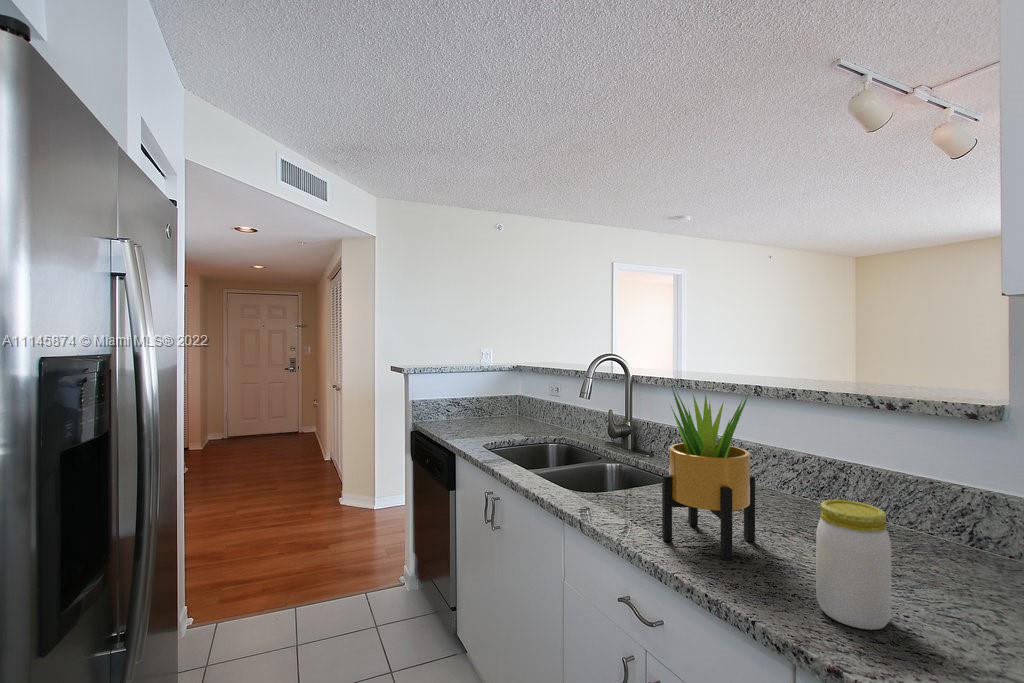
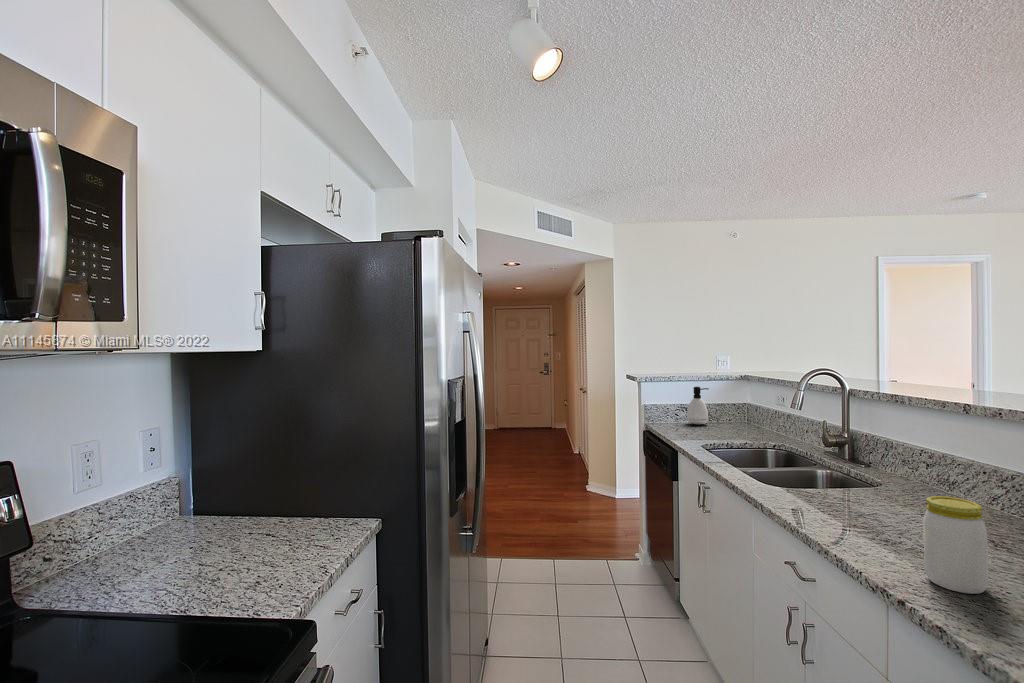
soap dispenser: none [461,378,484,421] -> present [687,387,708,424]
potted plant: present [662,388,755,560] -> none [823,400,915,542]

